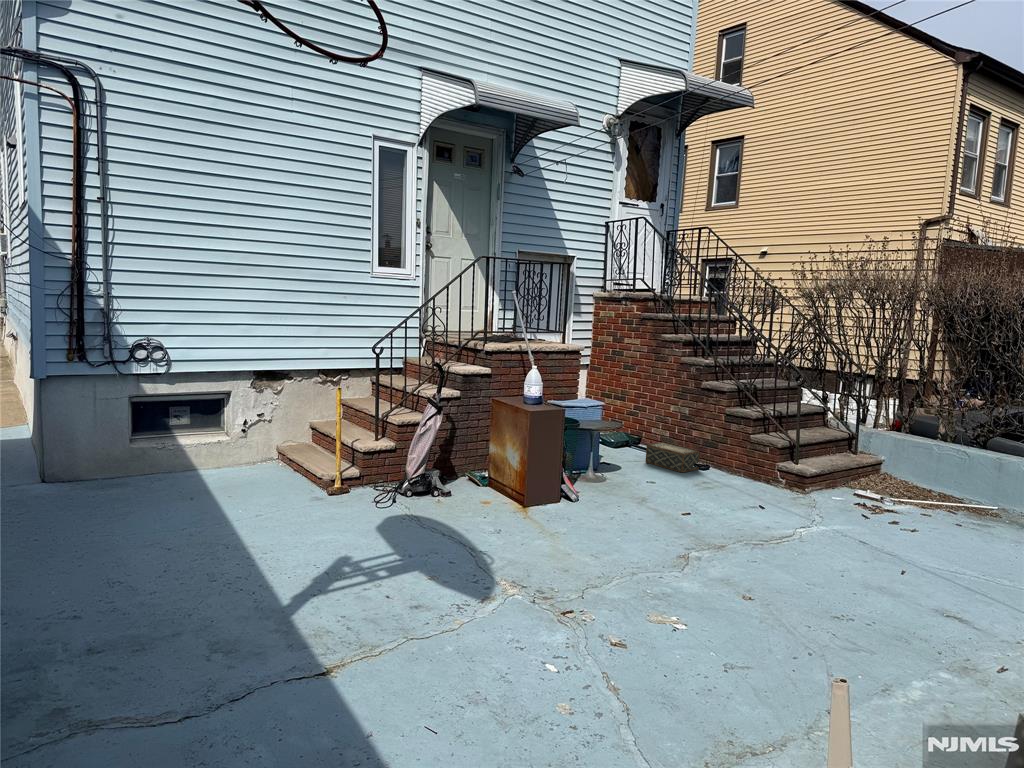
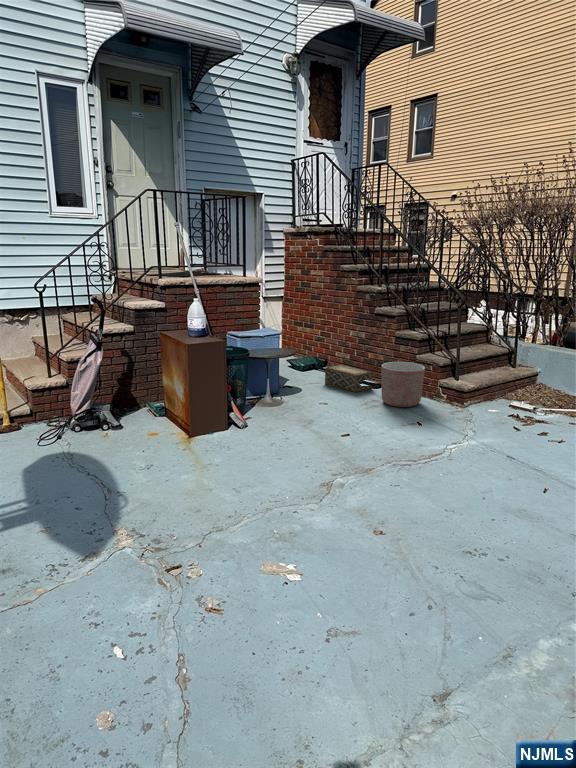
planter: none [714,441,762,490] -> present [381,362,425,407]

